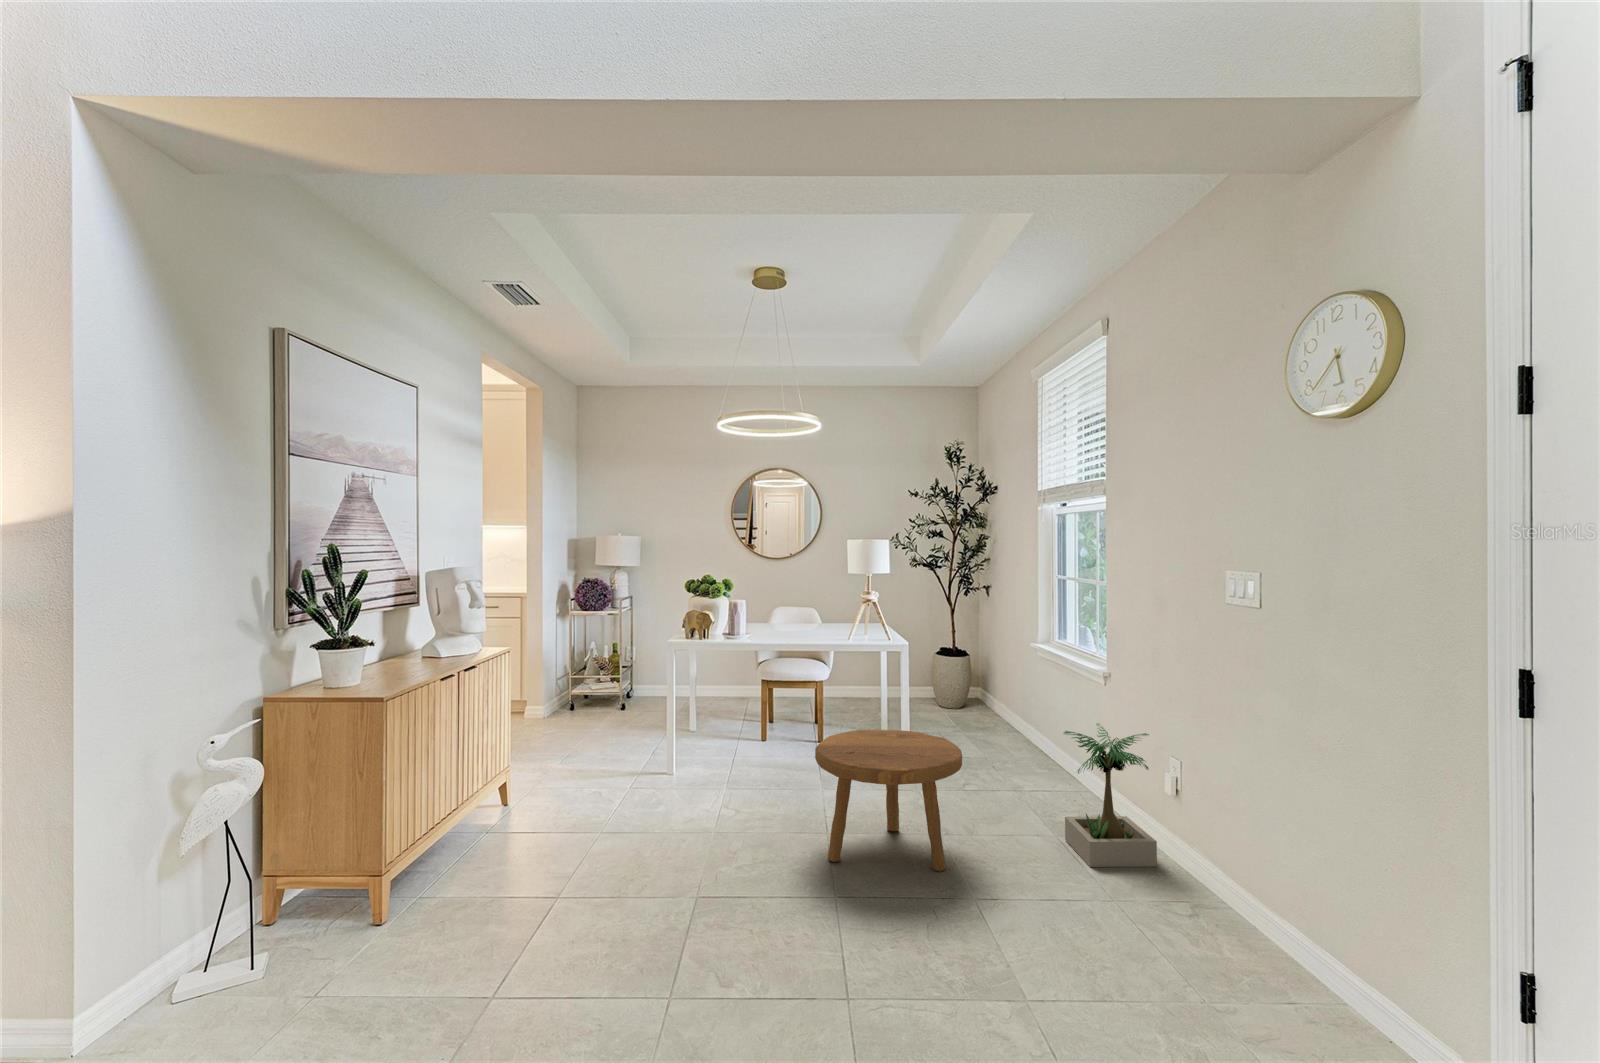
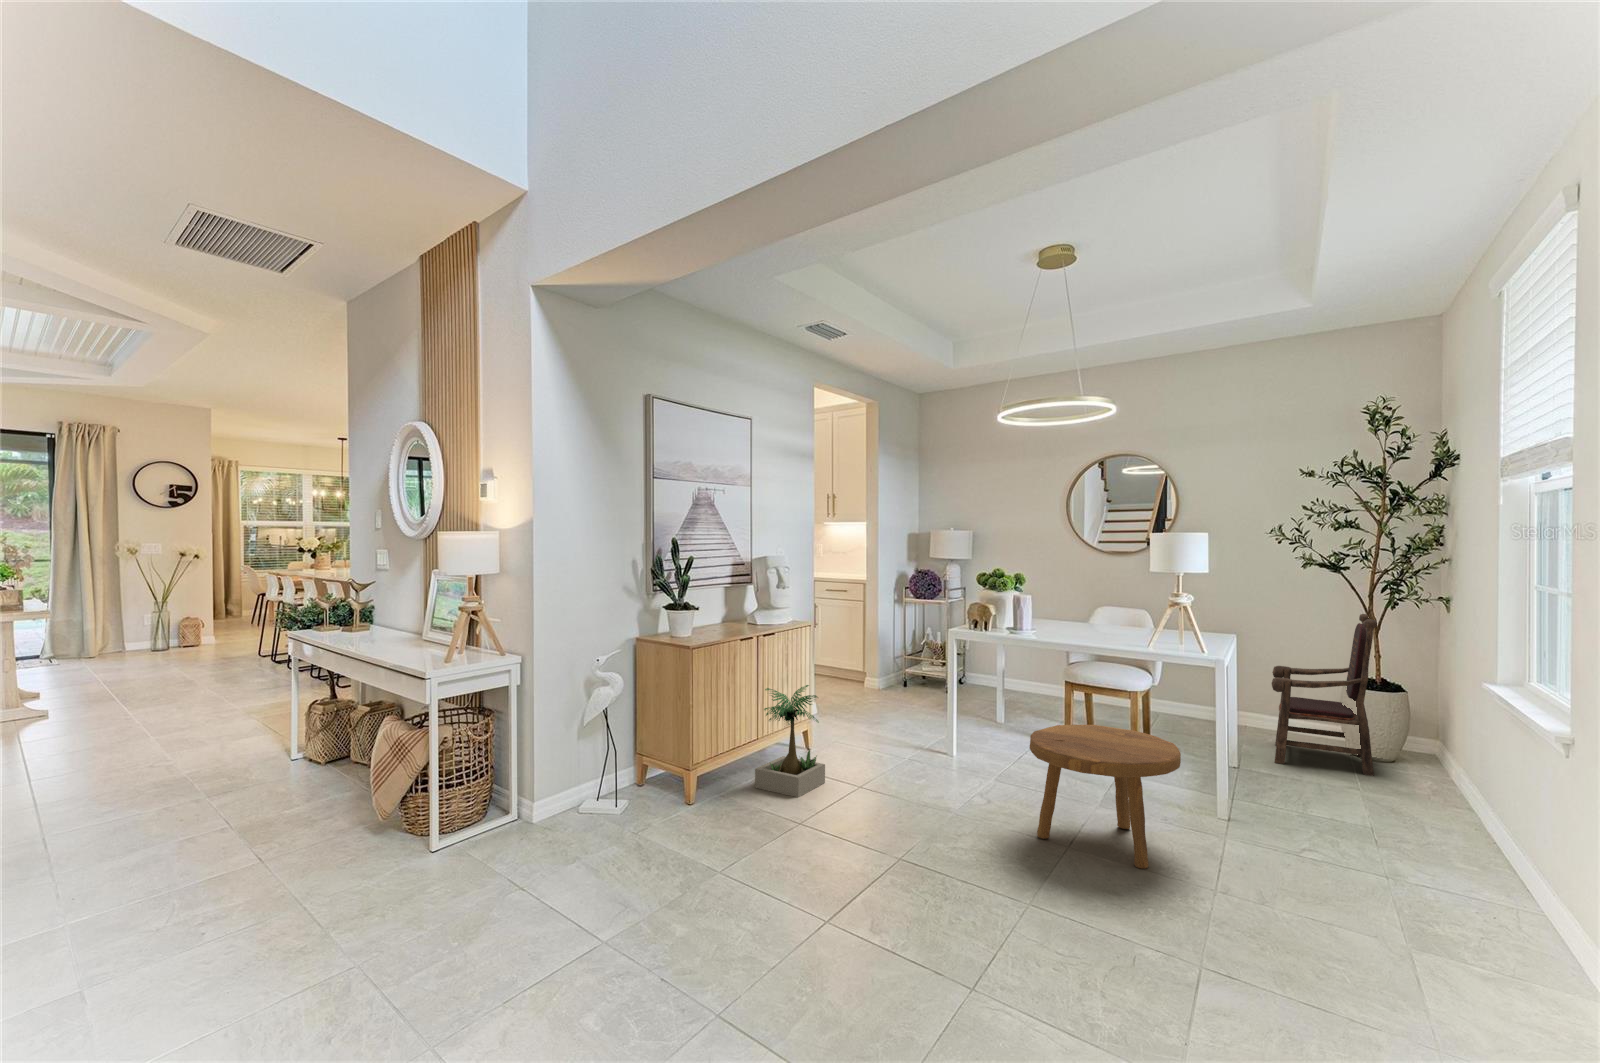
armchair: none [932,601,1019,738] -> present [1272,614,1377,776]
potted plant: present [1064,723,1157,867] -> present [755,685,825,797]

